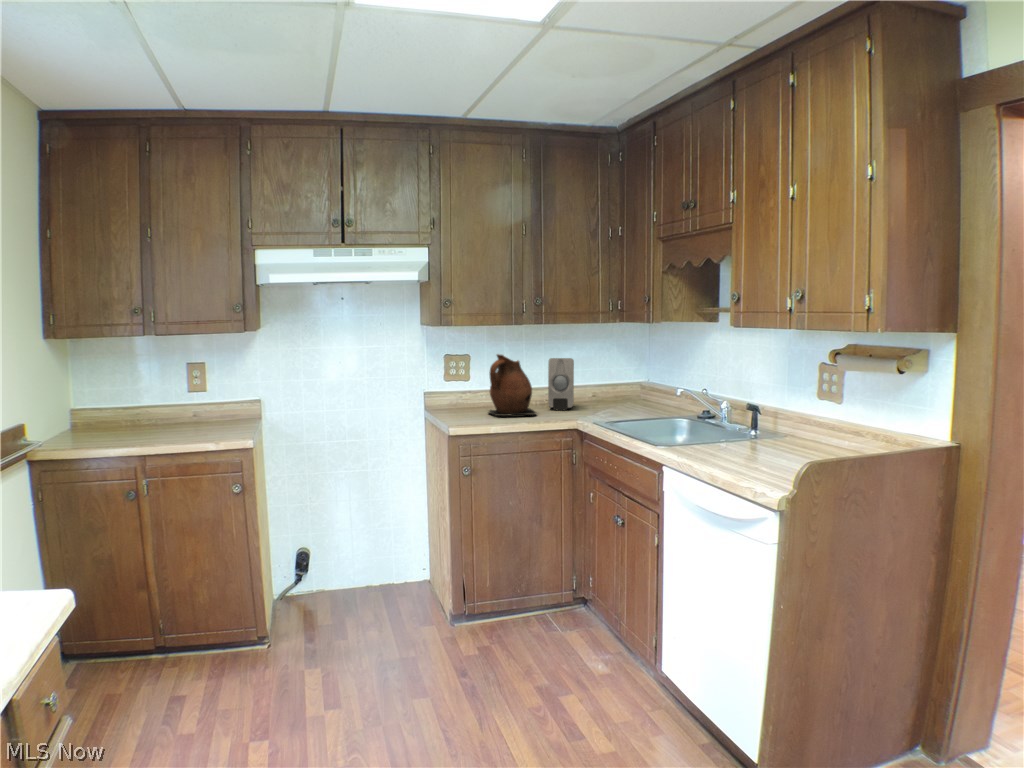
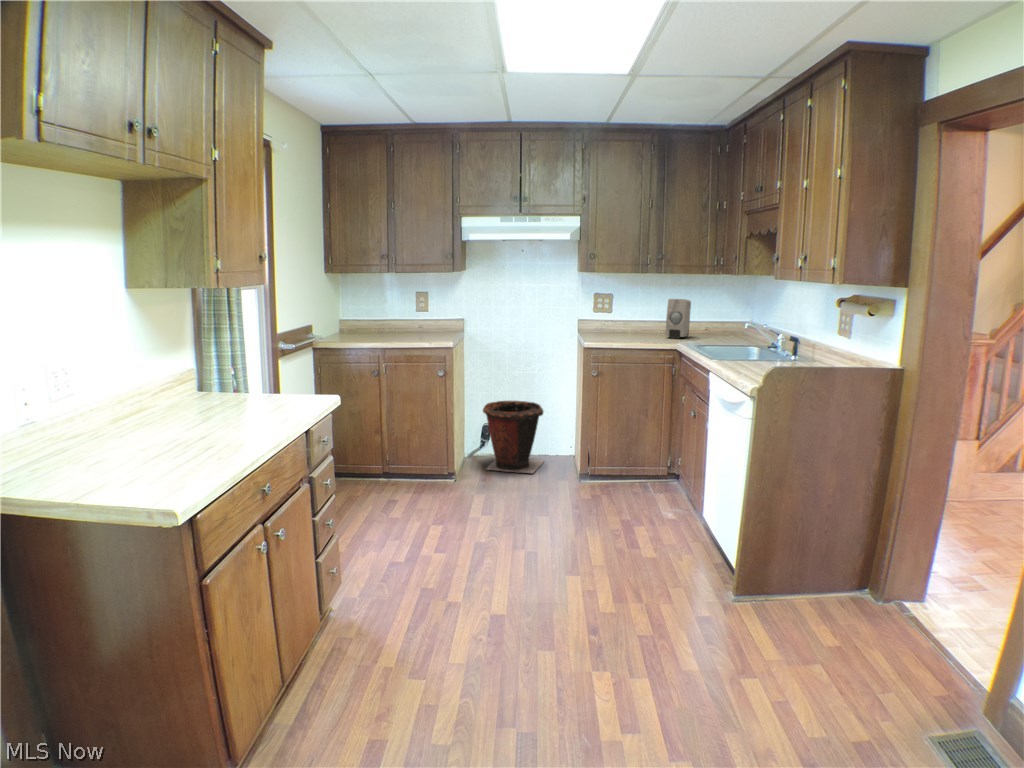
ceramic pitcher: present [489,354,536,416] -> none [617,294,653,340]
waste bin: none [299,509,392,621] -> present [483,401,544,473]

